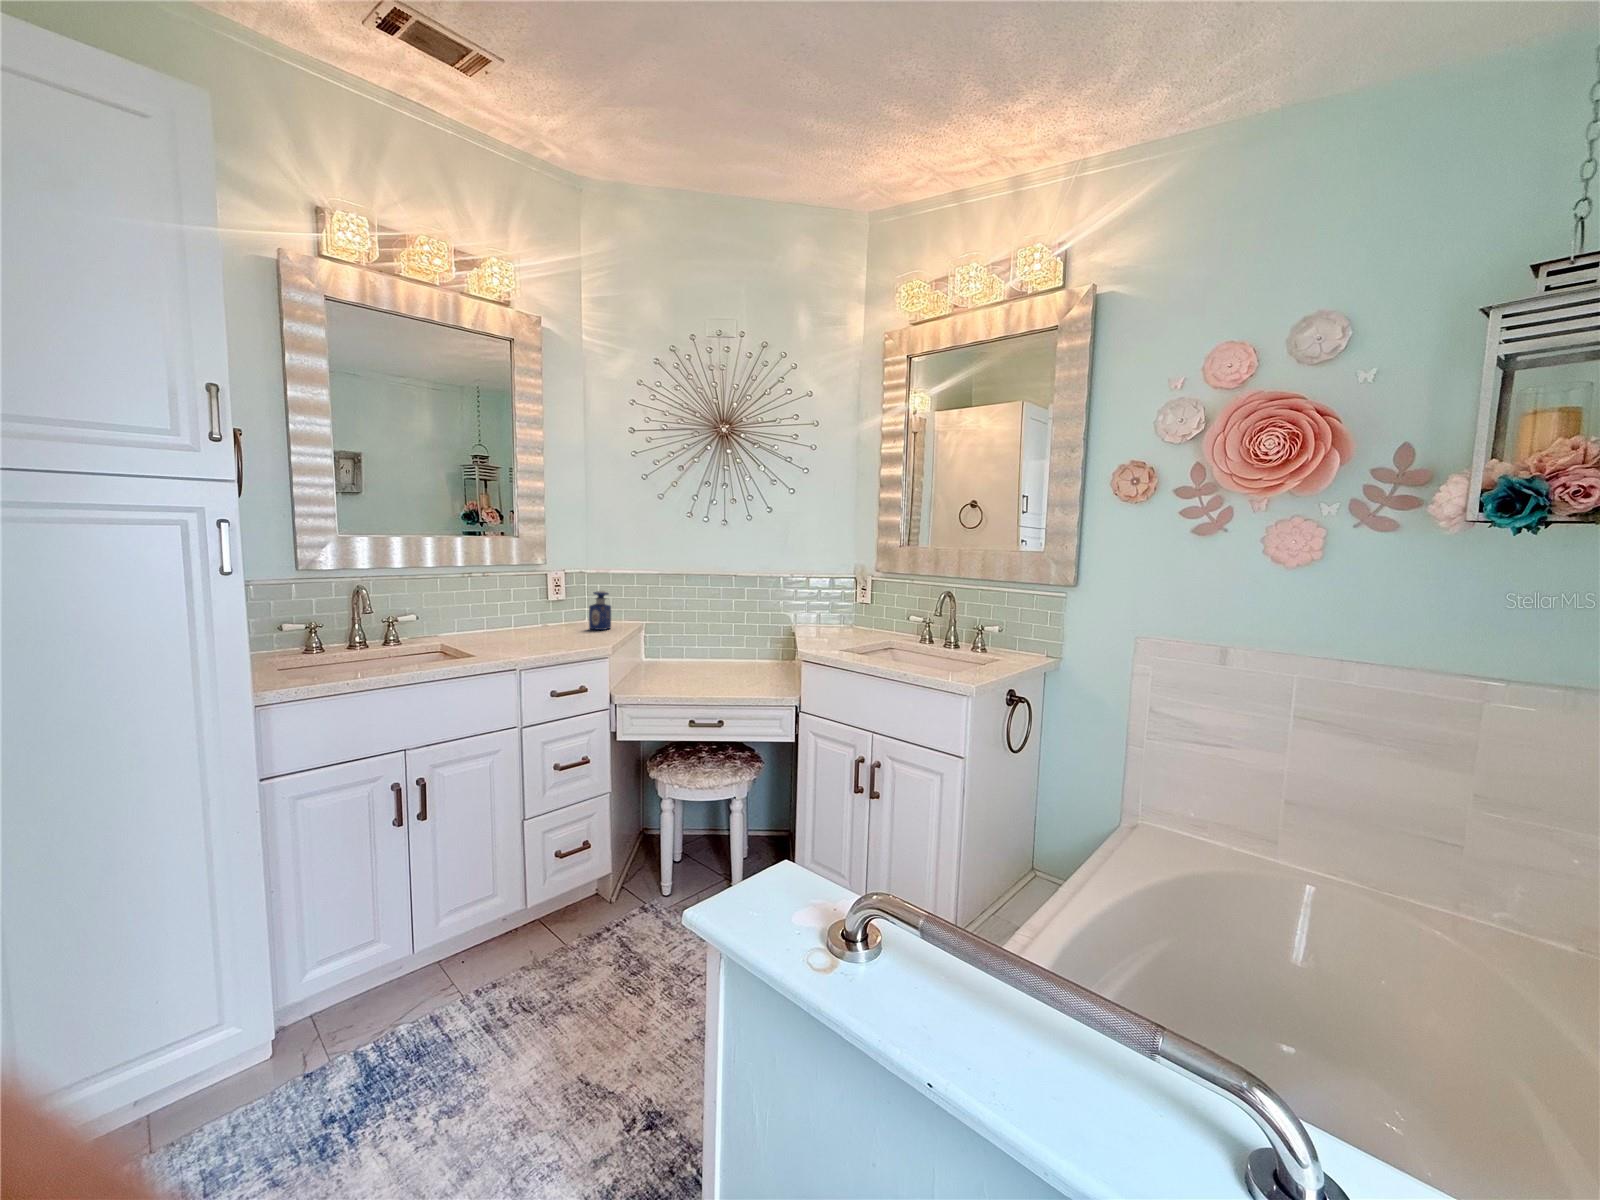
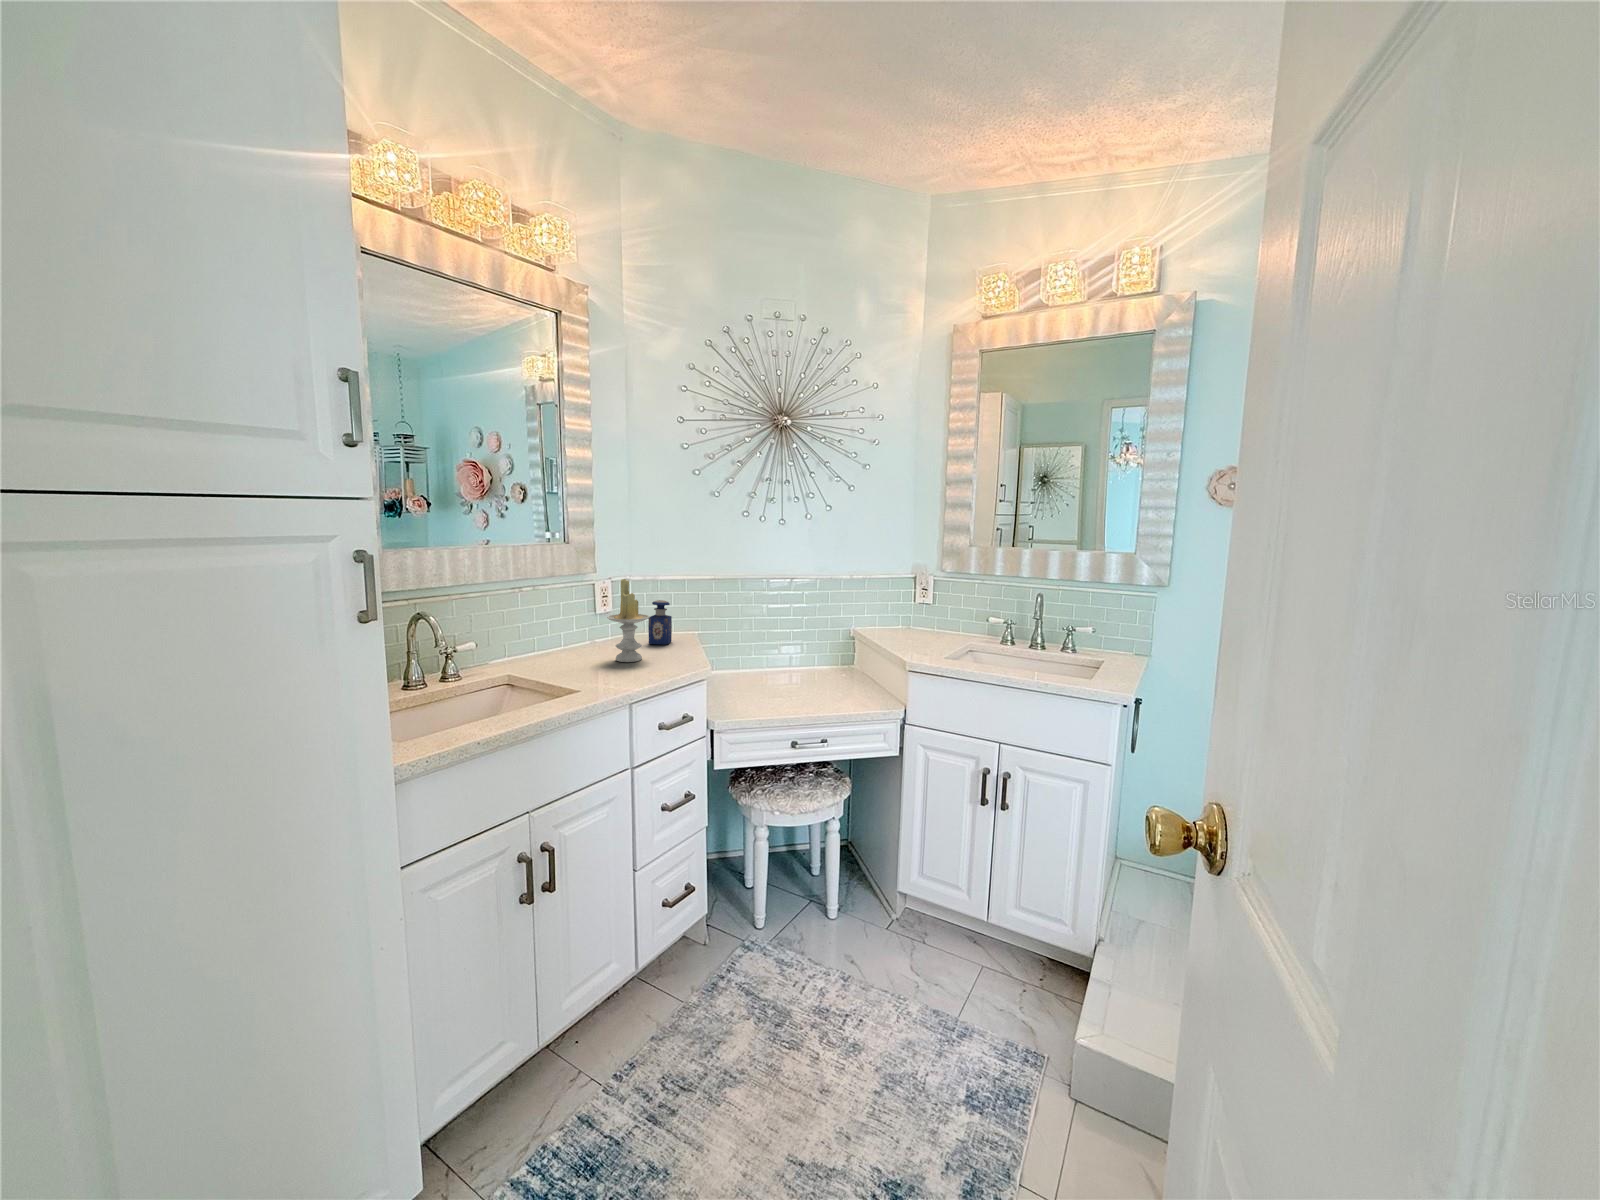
candle: none [533,567,571,639] -> present [607,579,650,662]

